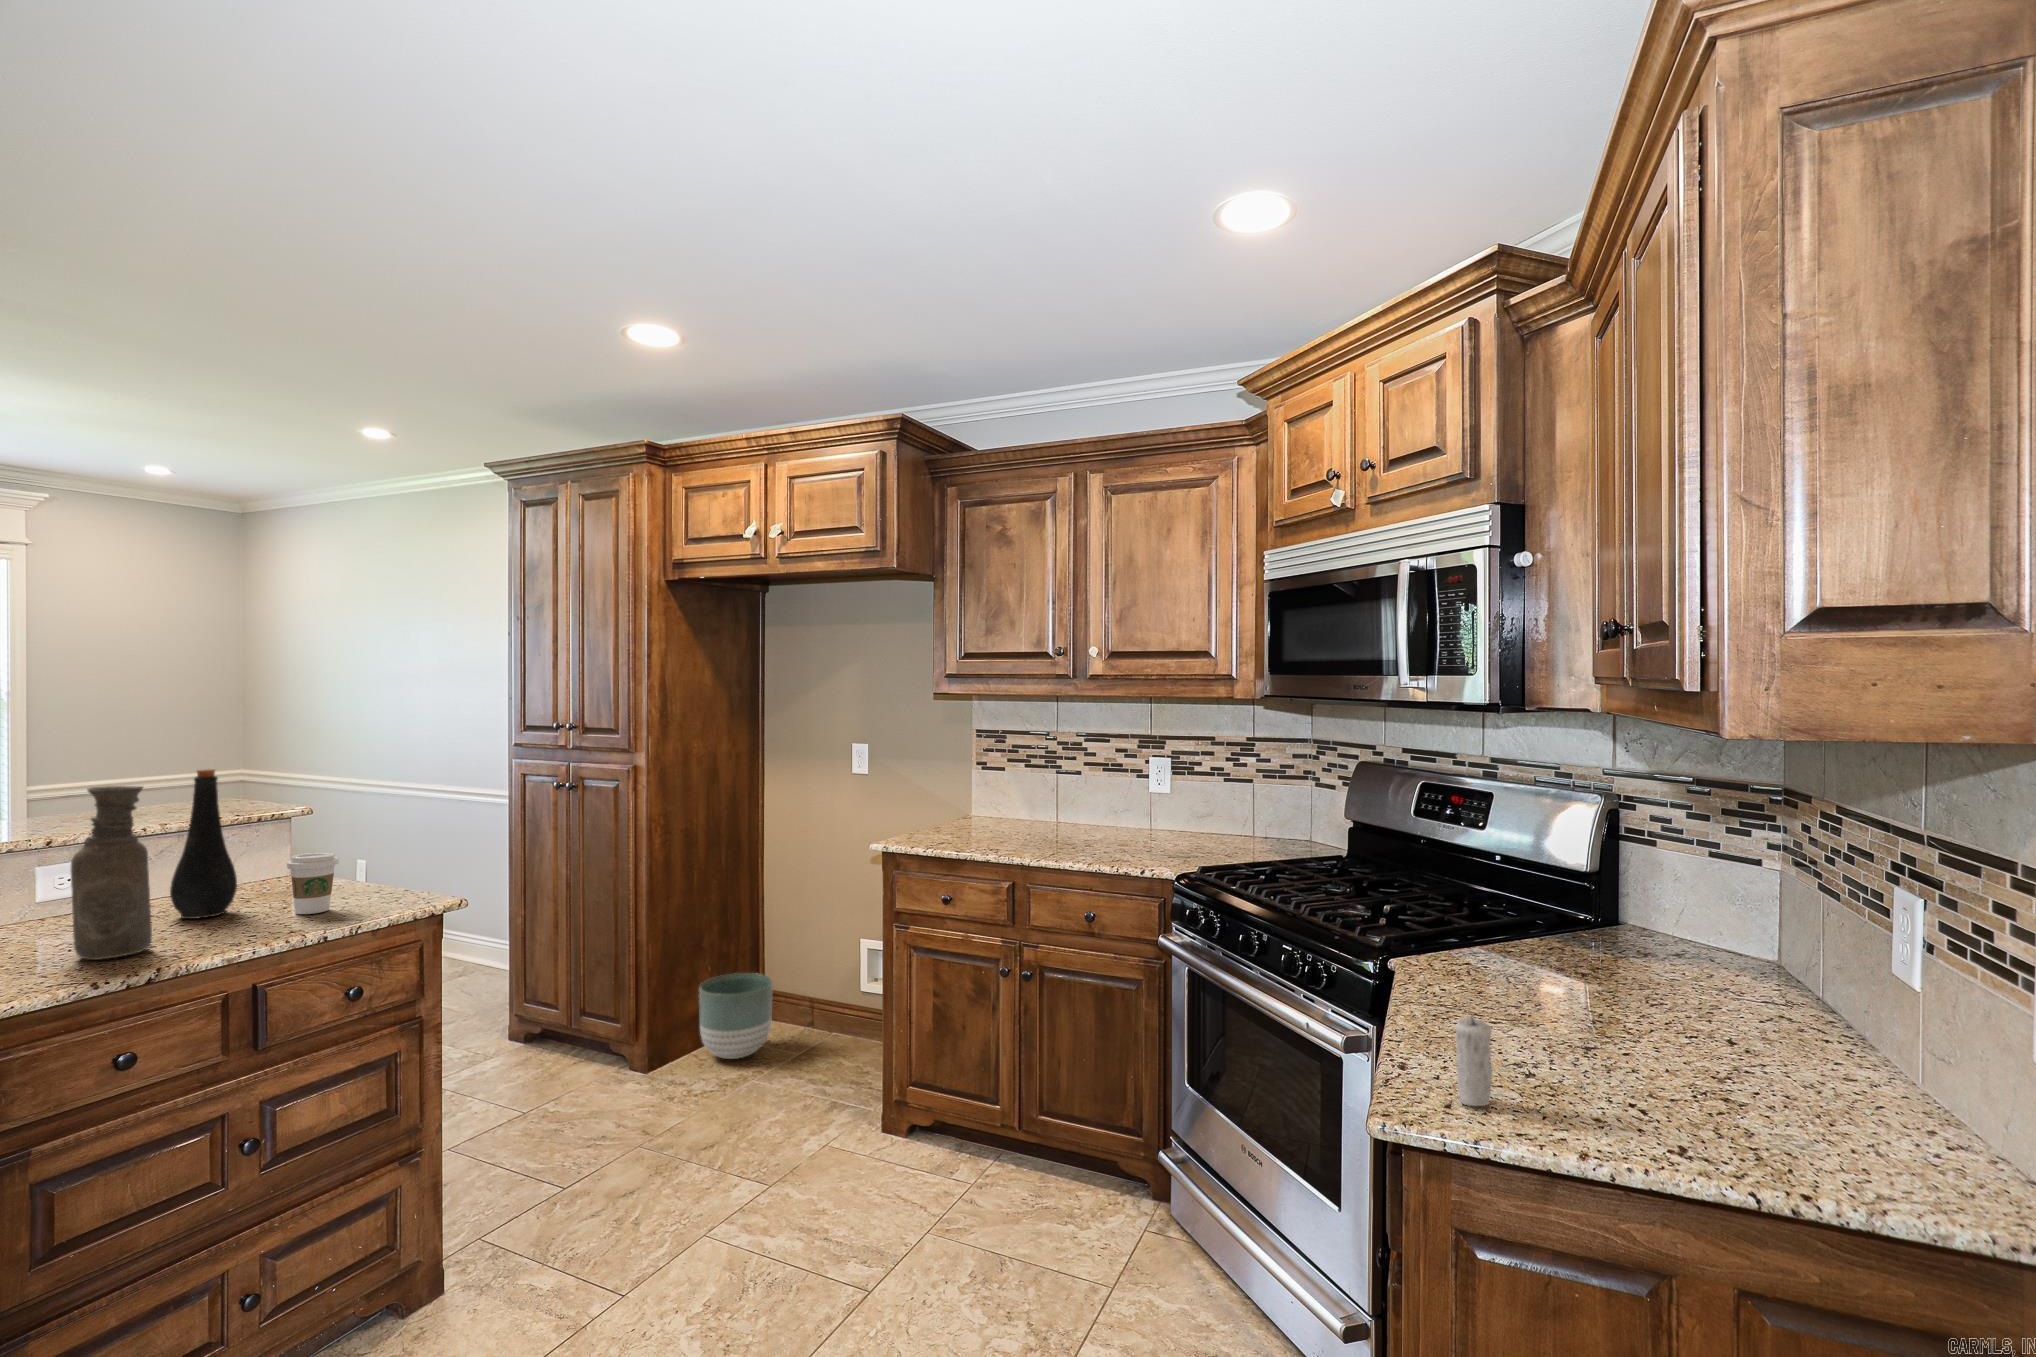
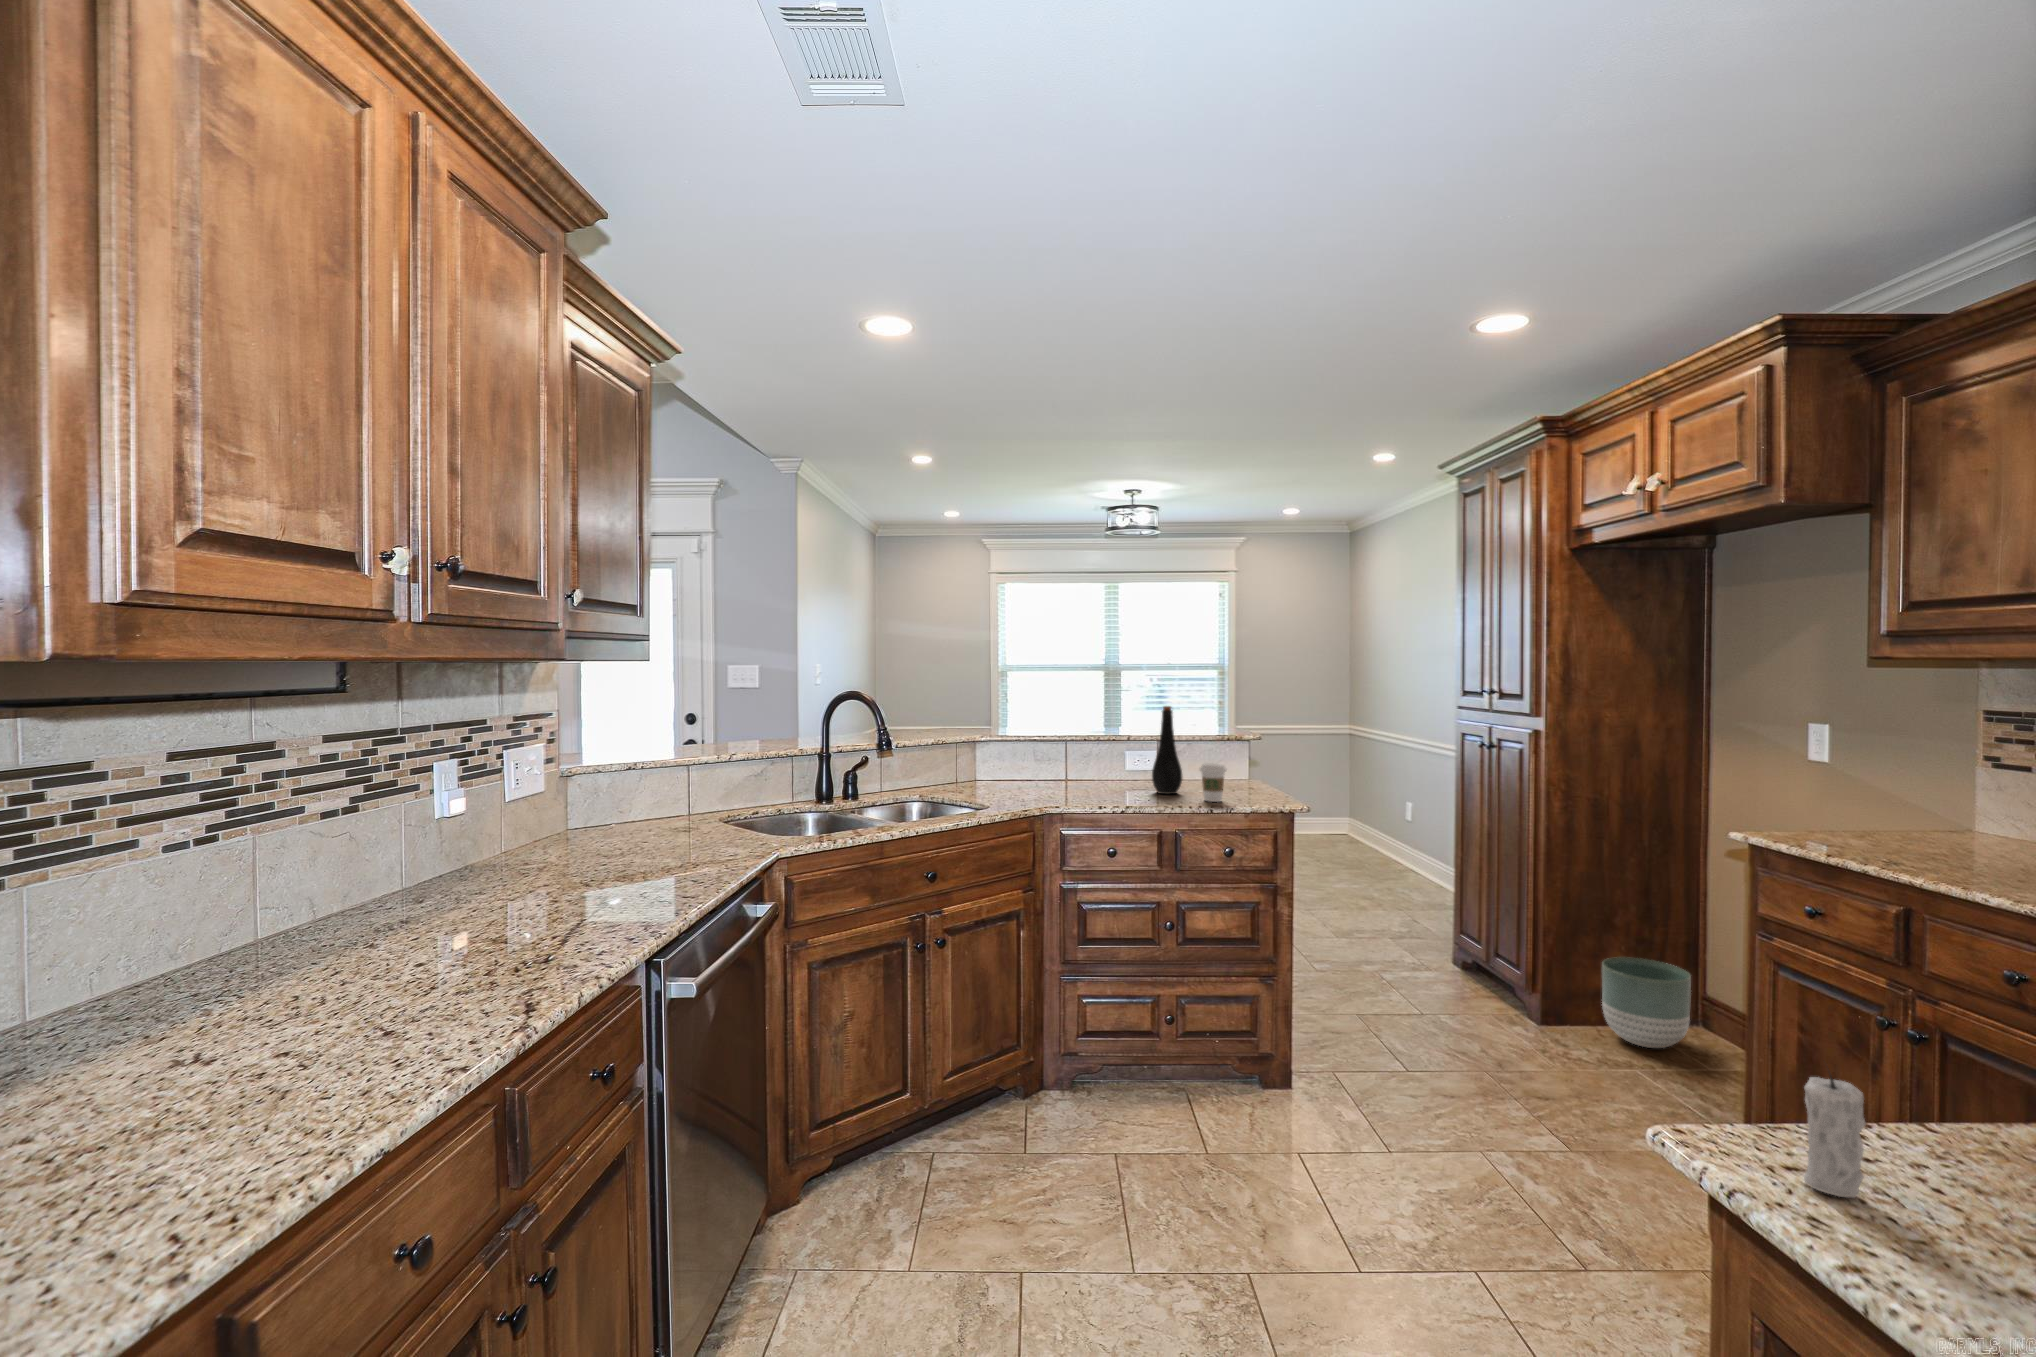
vase: present [71,786,152,960] -> none [1093,710,1126,803]

